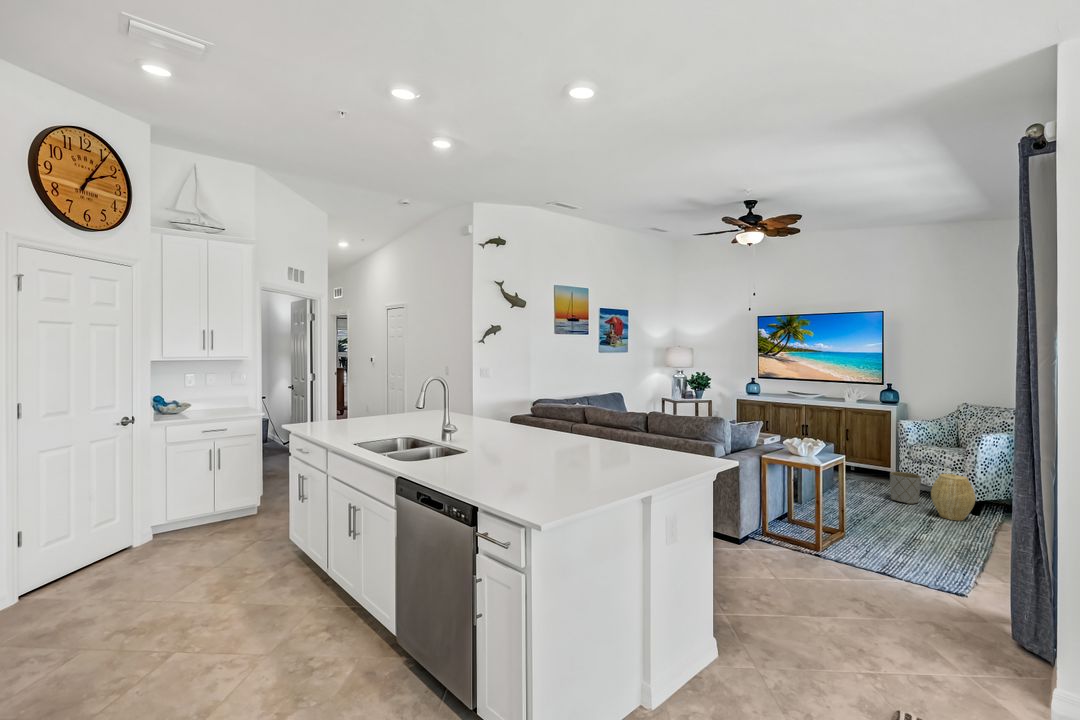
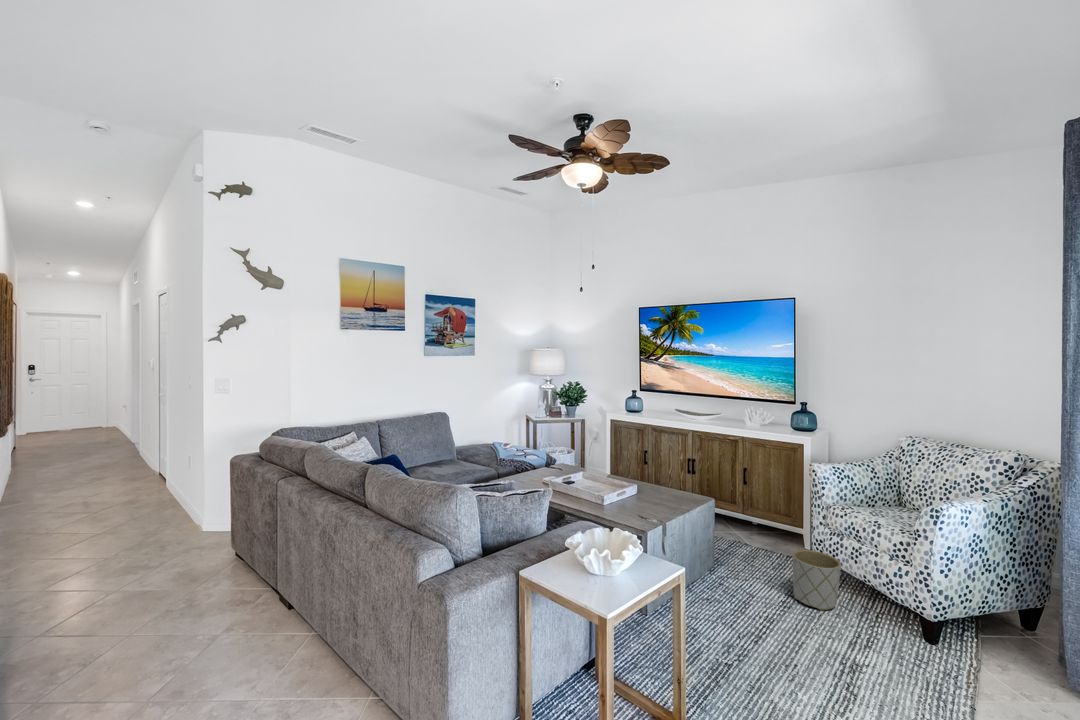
woven basket: present [931,474,976,521] -> none [856,572,933,664]

